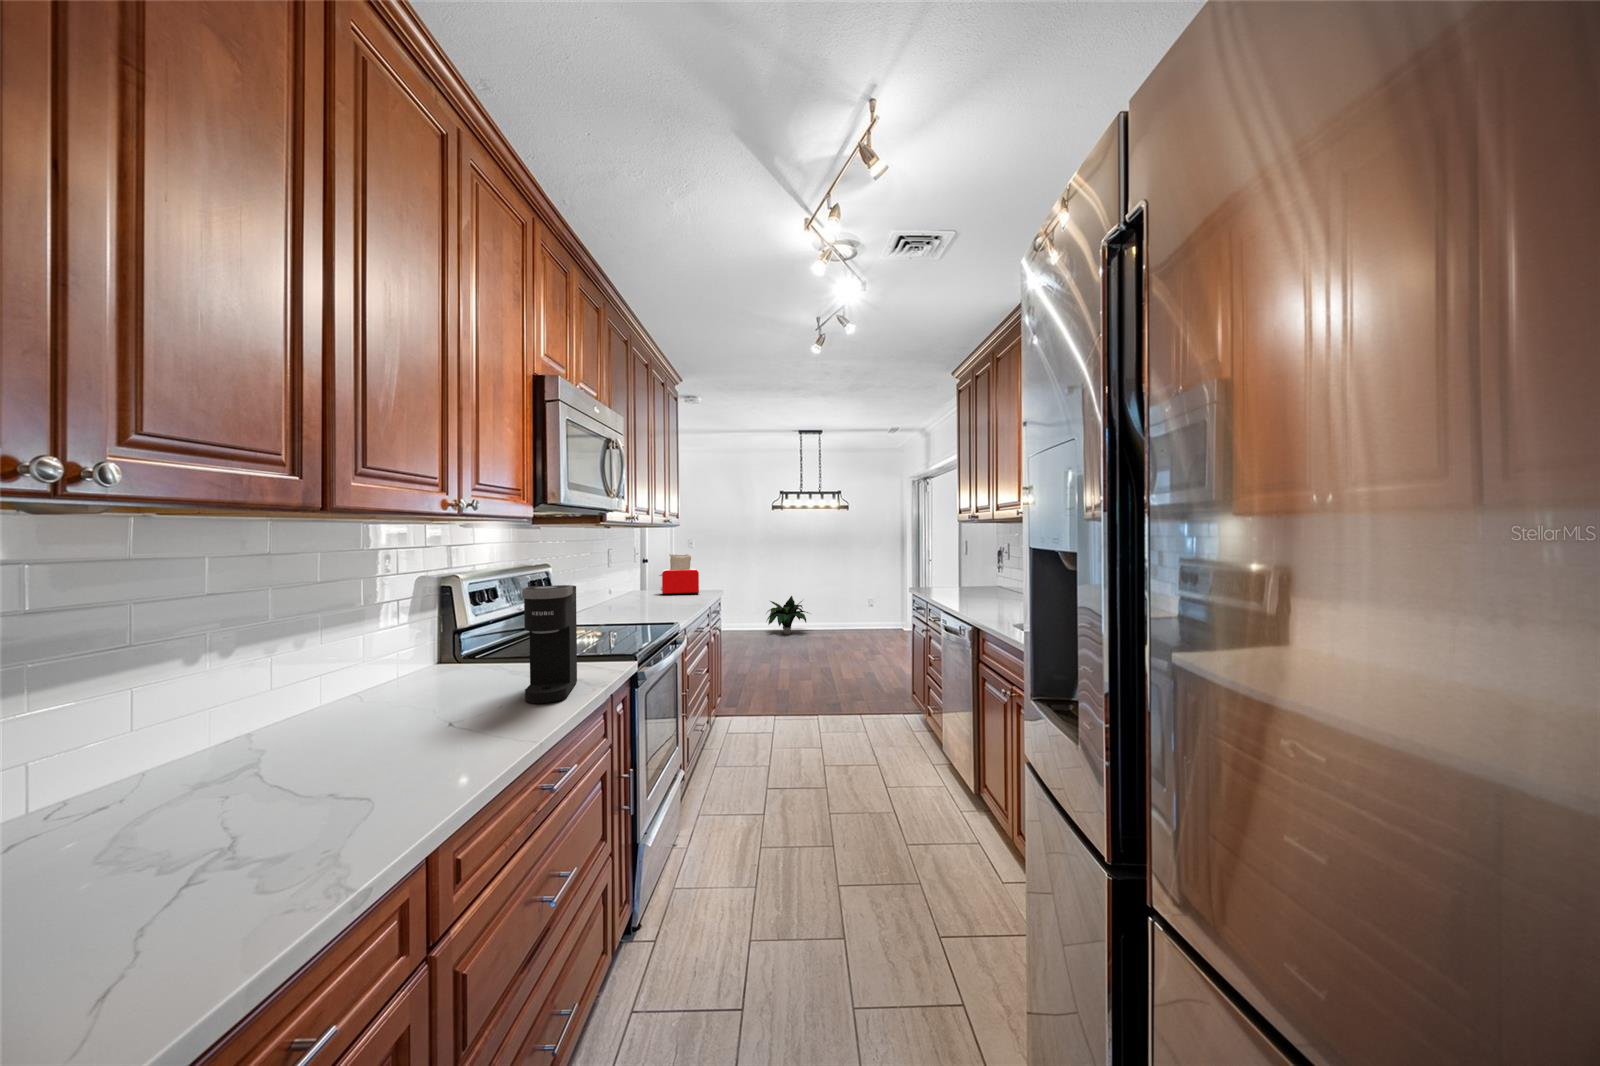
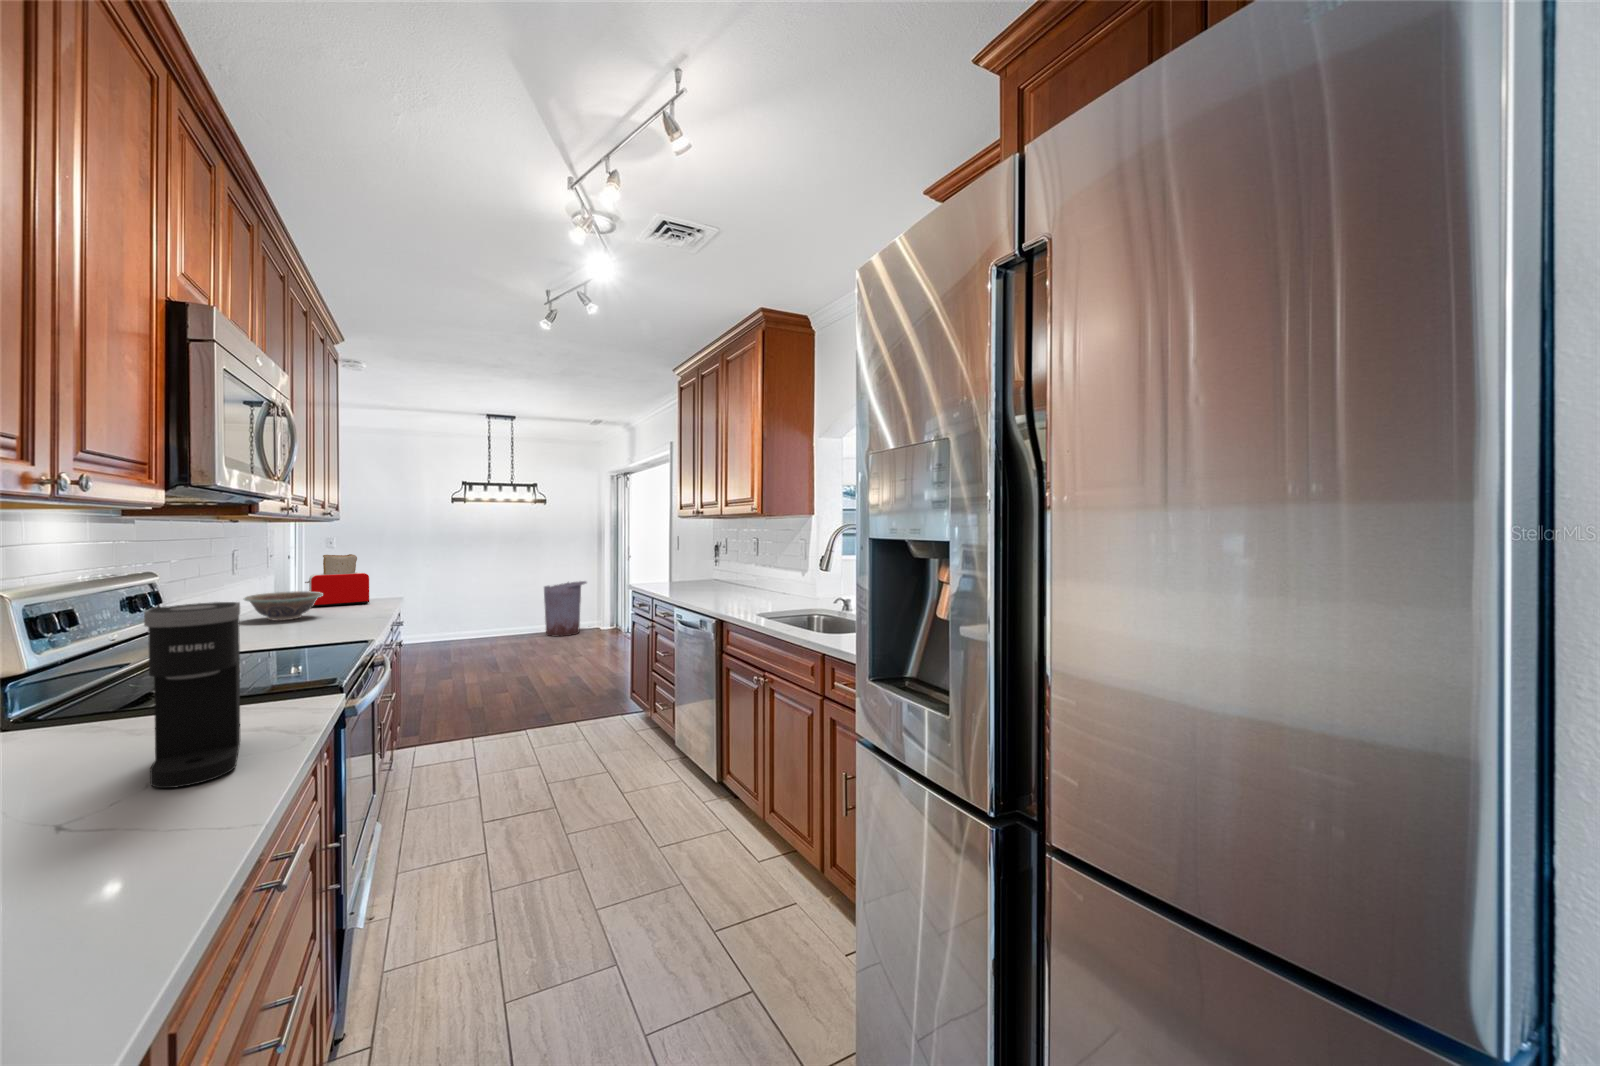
decorative bowl: none [620,582,666,603] -> present [244,591,323,621]
trash can: none [848,583,887,635] -> present [544,581,586,637]
potted plant: present [767,596,808,635] -> none [439,598,501,643]

